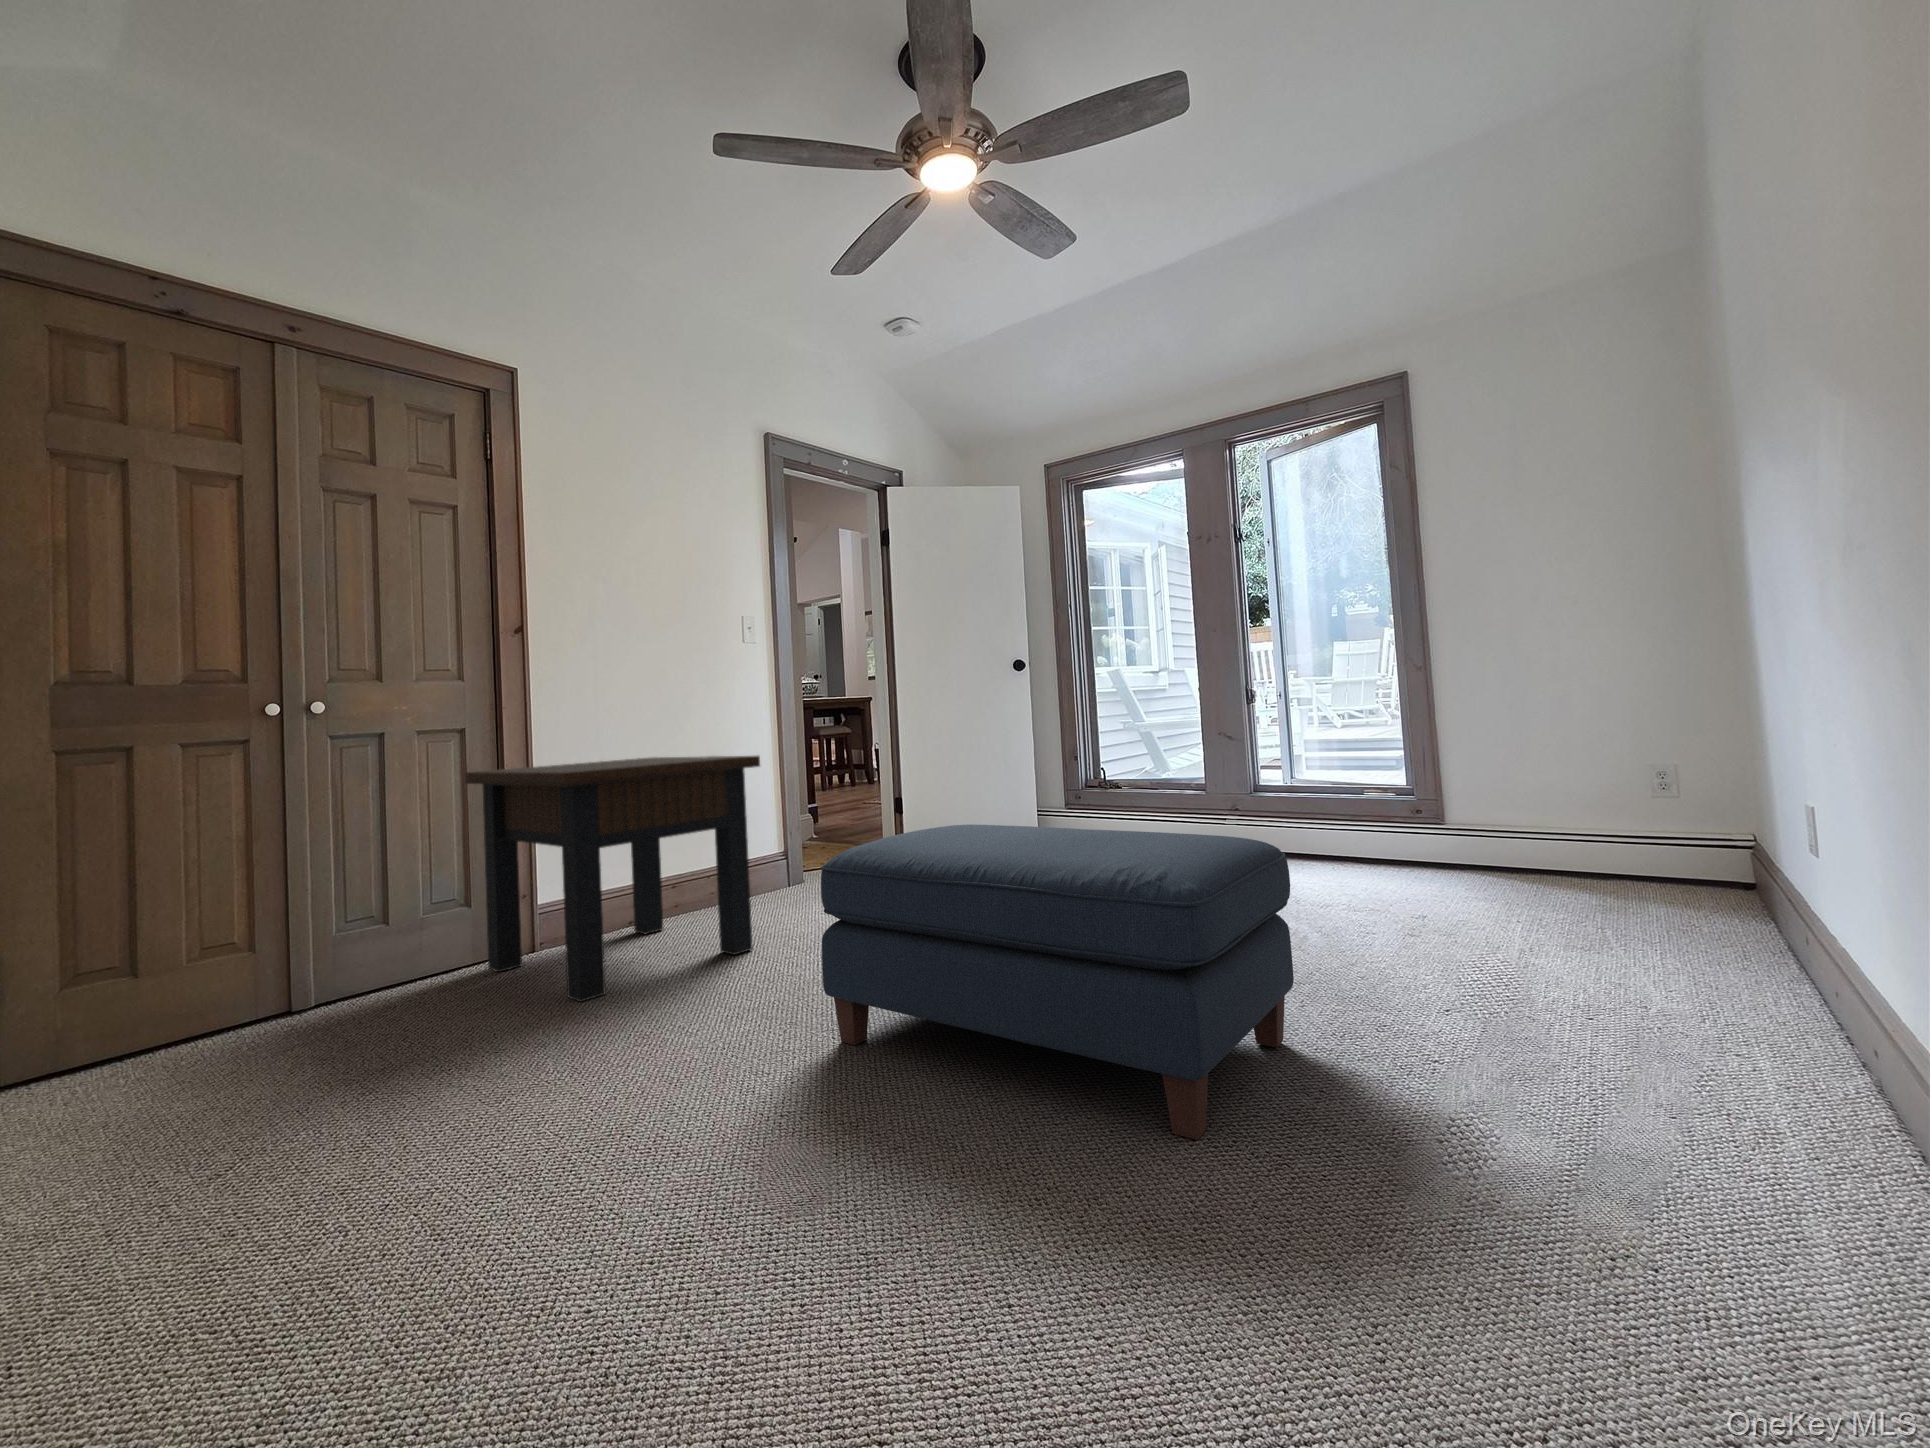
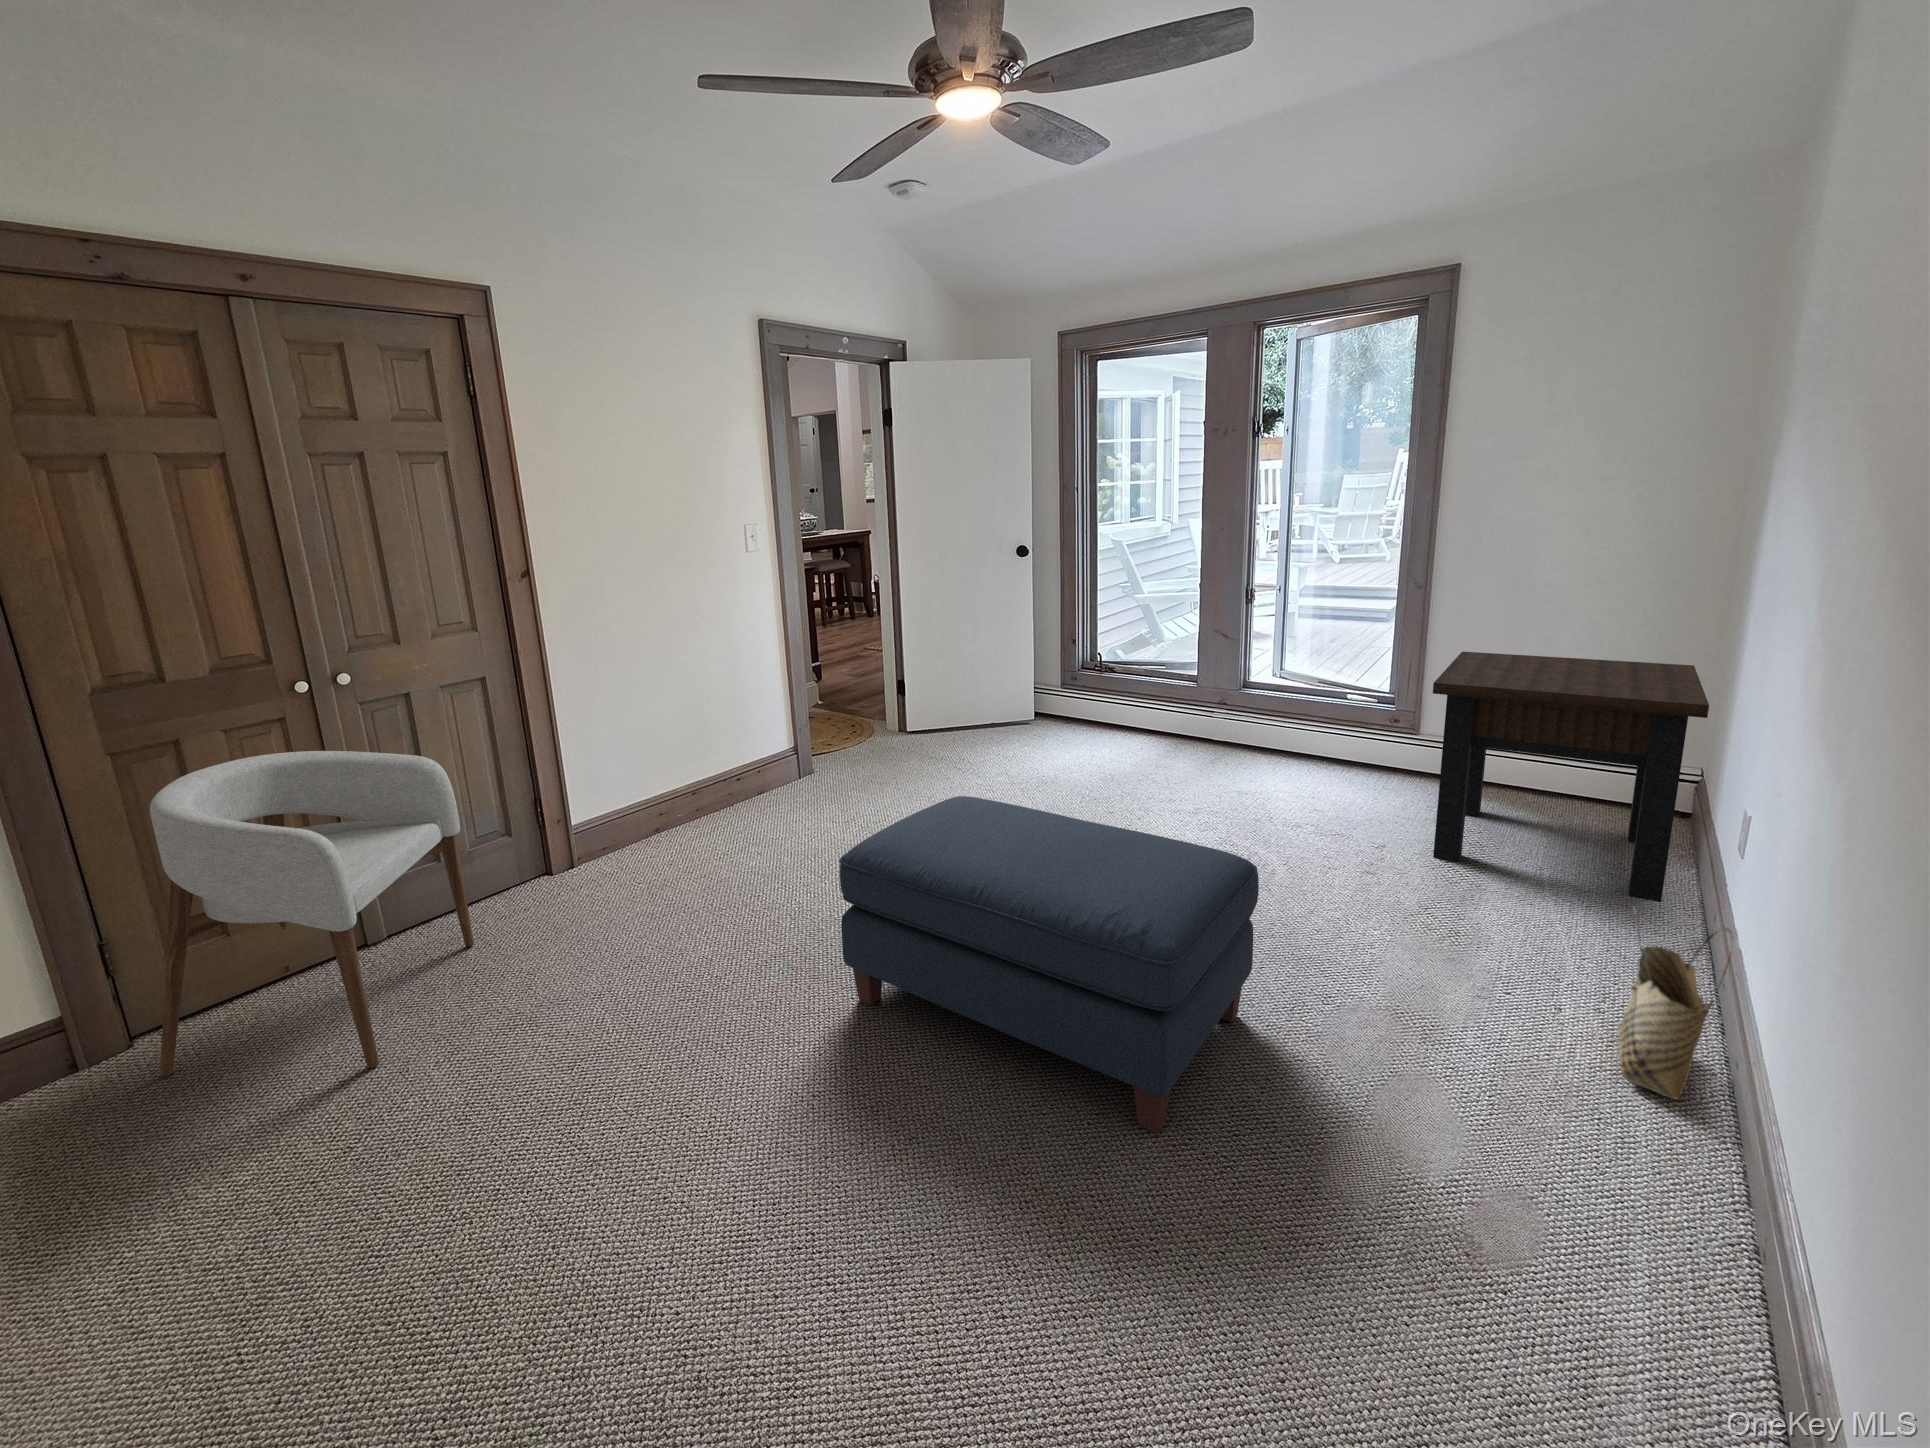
side table: present [465,756,760,1002] -> present [1433,652,1709,902]
armchair: none [8,772,408,1122] -> present [150,751,474,1077]
woven basket: none [1713,870,1840,1096] -> present [1619,904,1733,1100]

